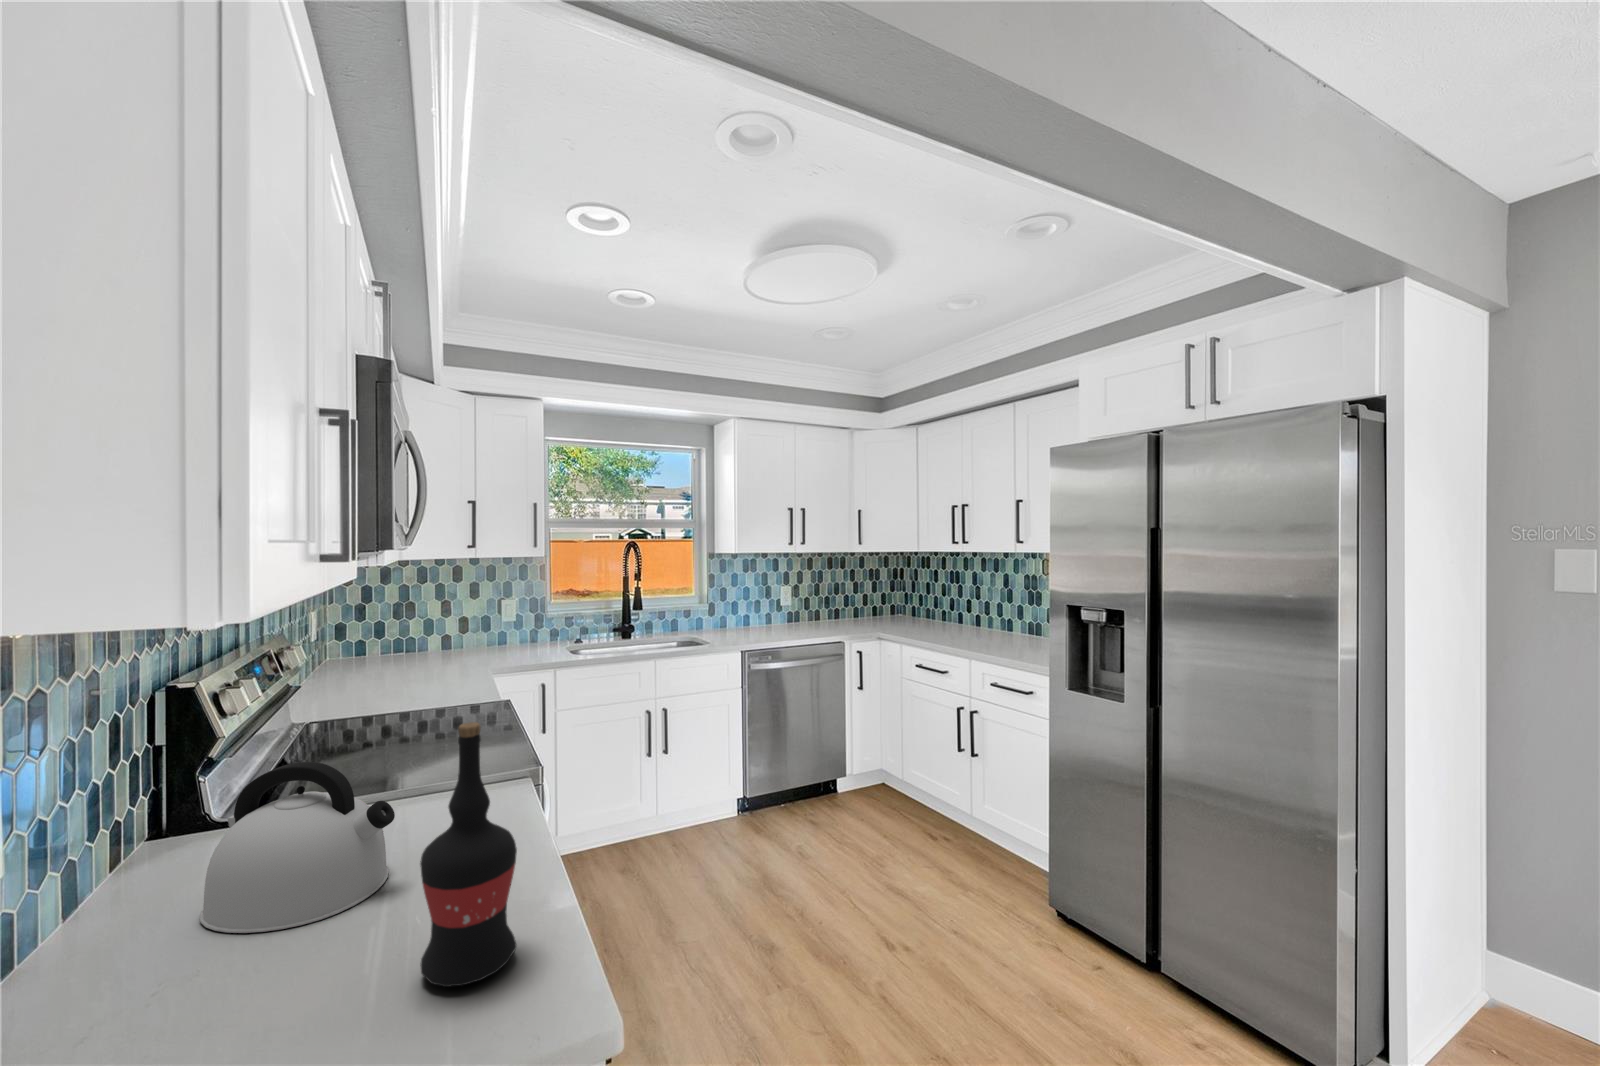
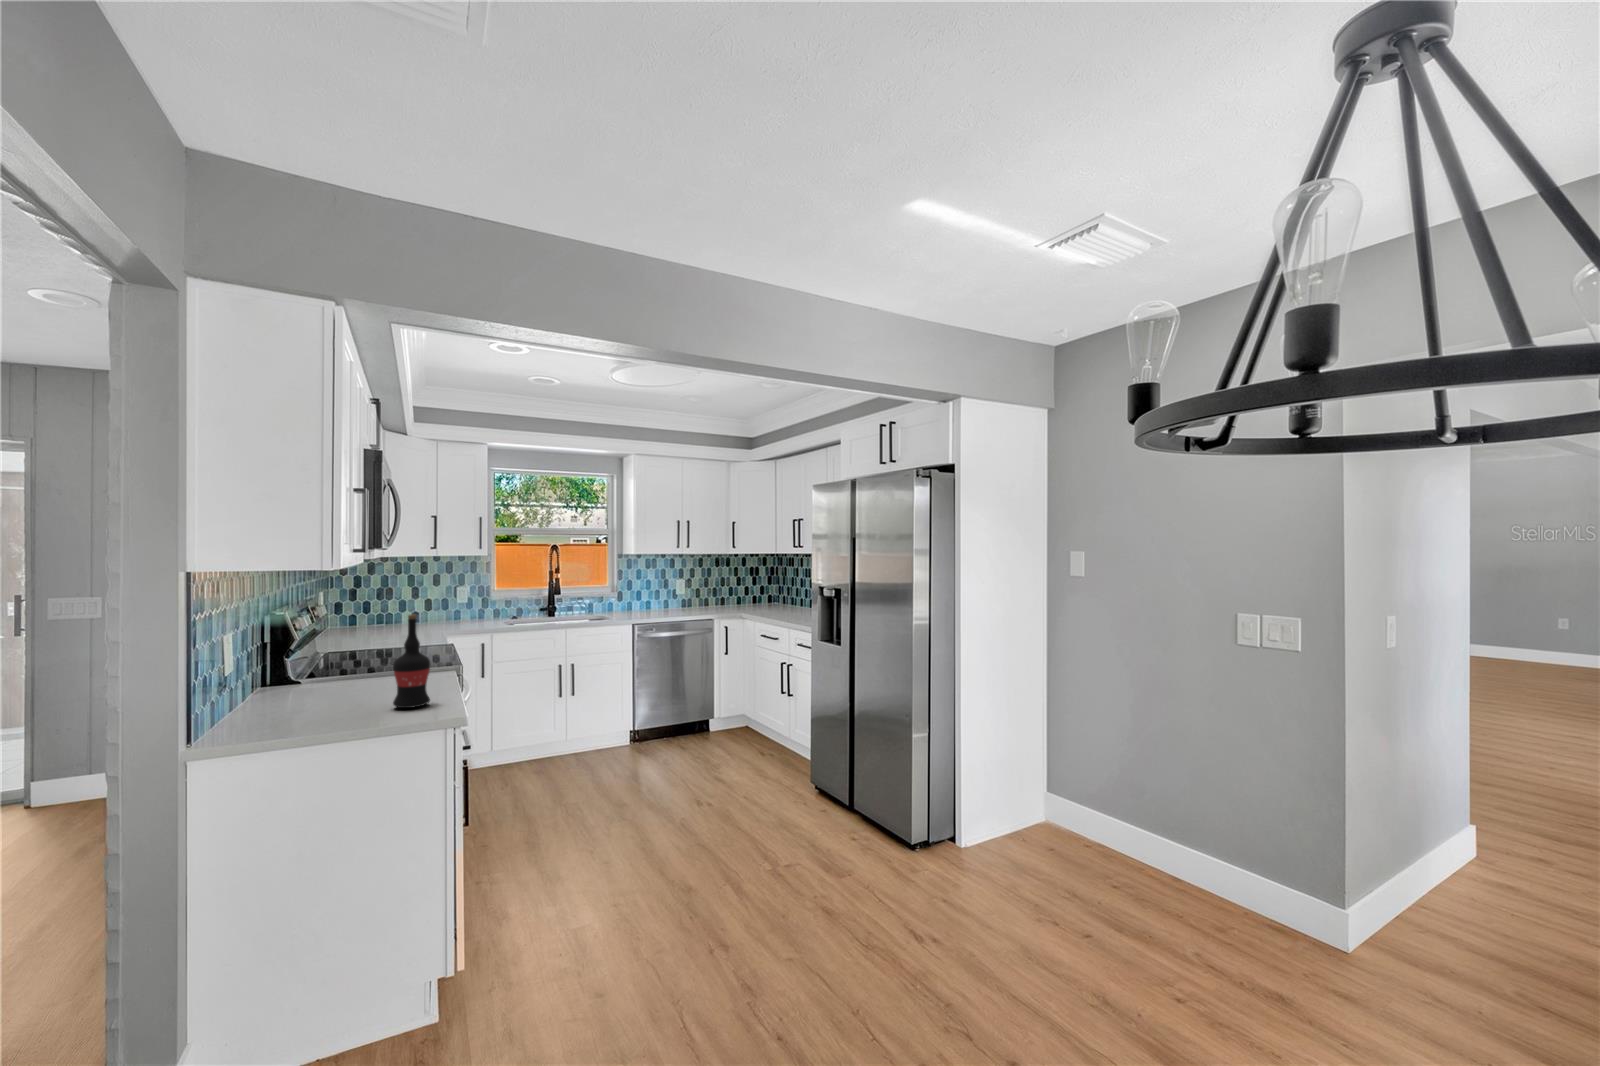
kettle: present [200,762,395,933] -> none [301,640,382,702]

